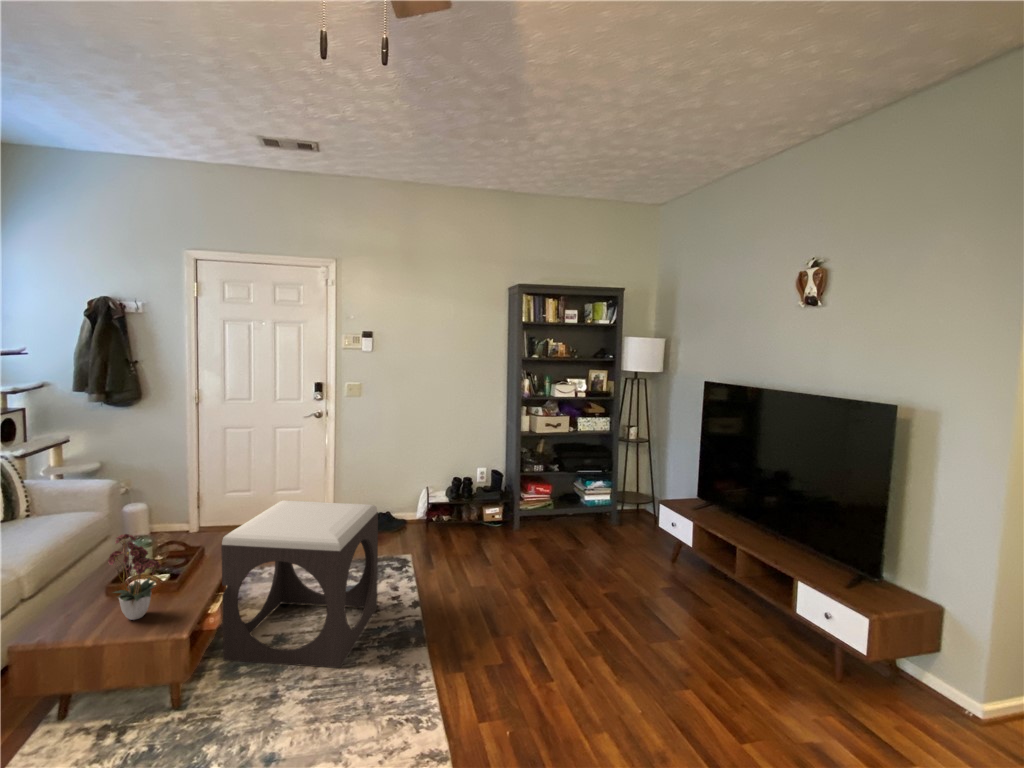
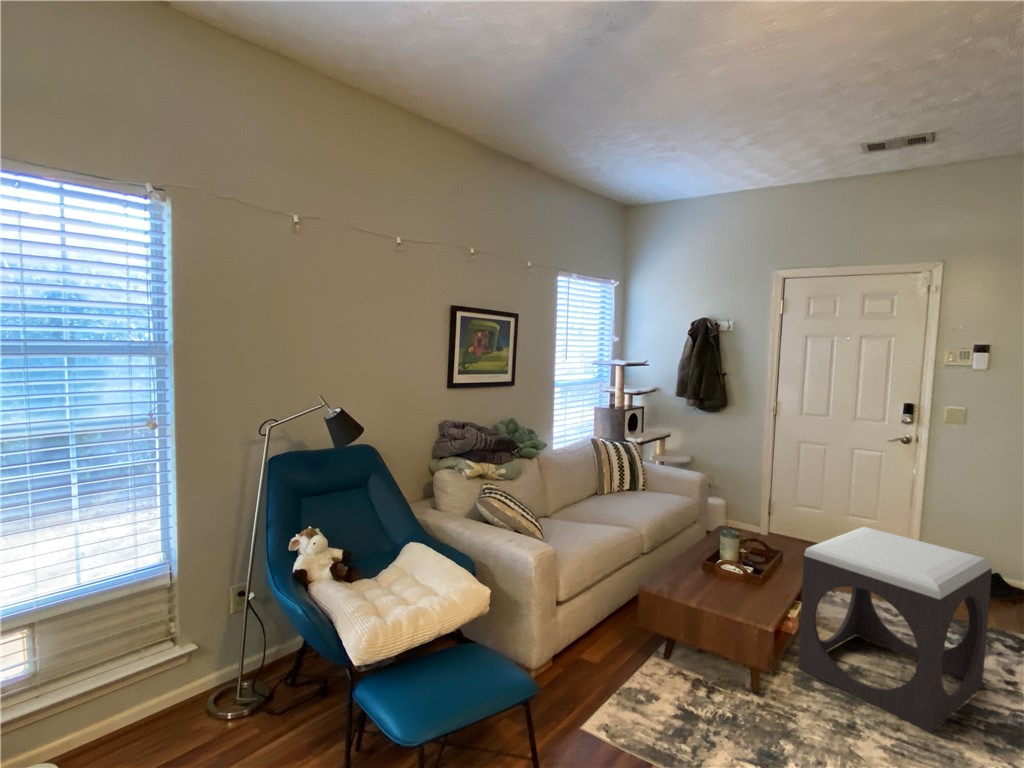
flower arrangement: present [108,534,161,620] -> none [710,520,757,599]

